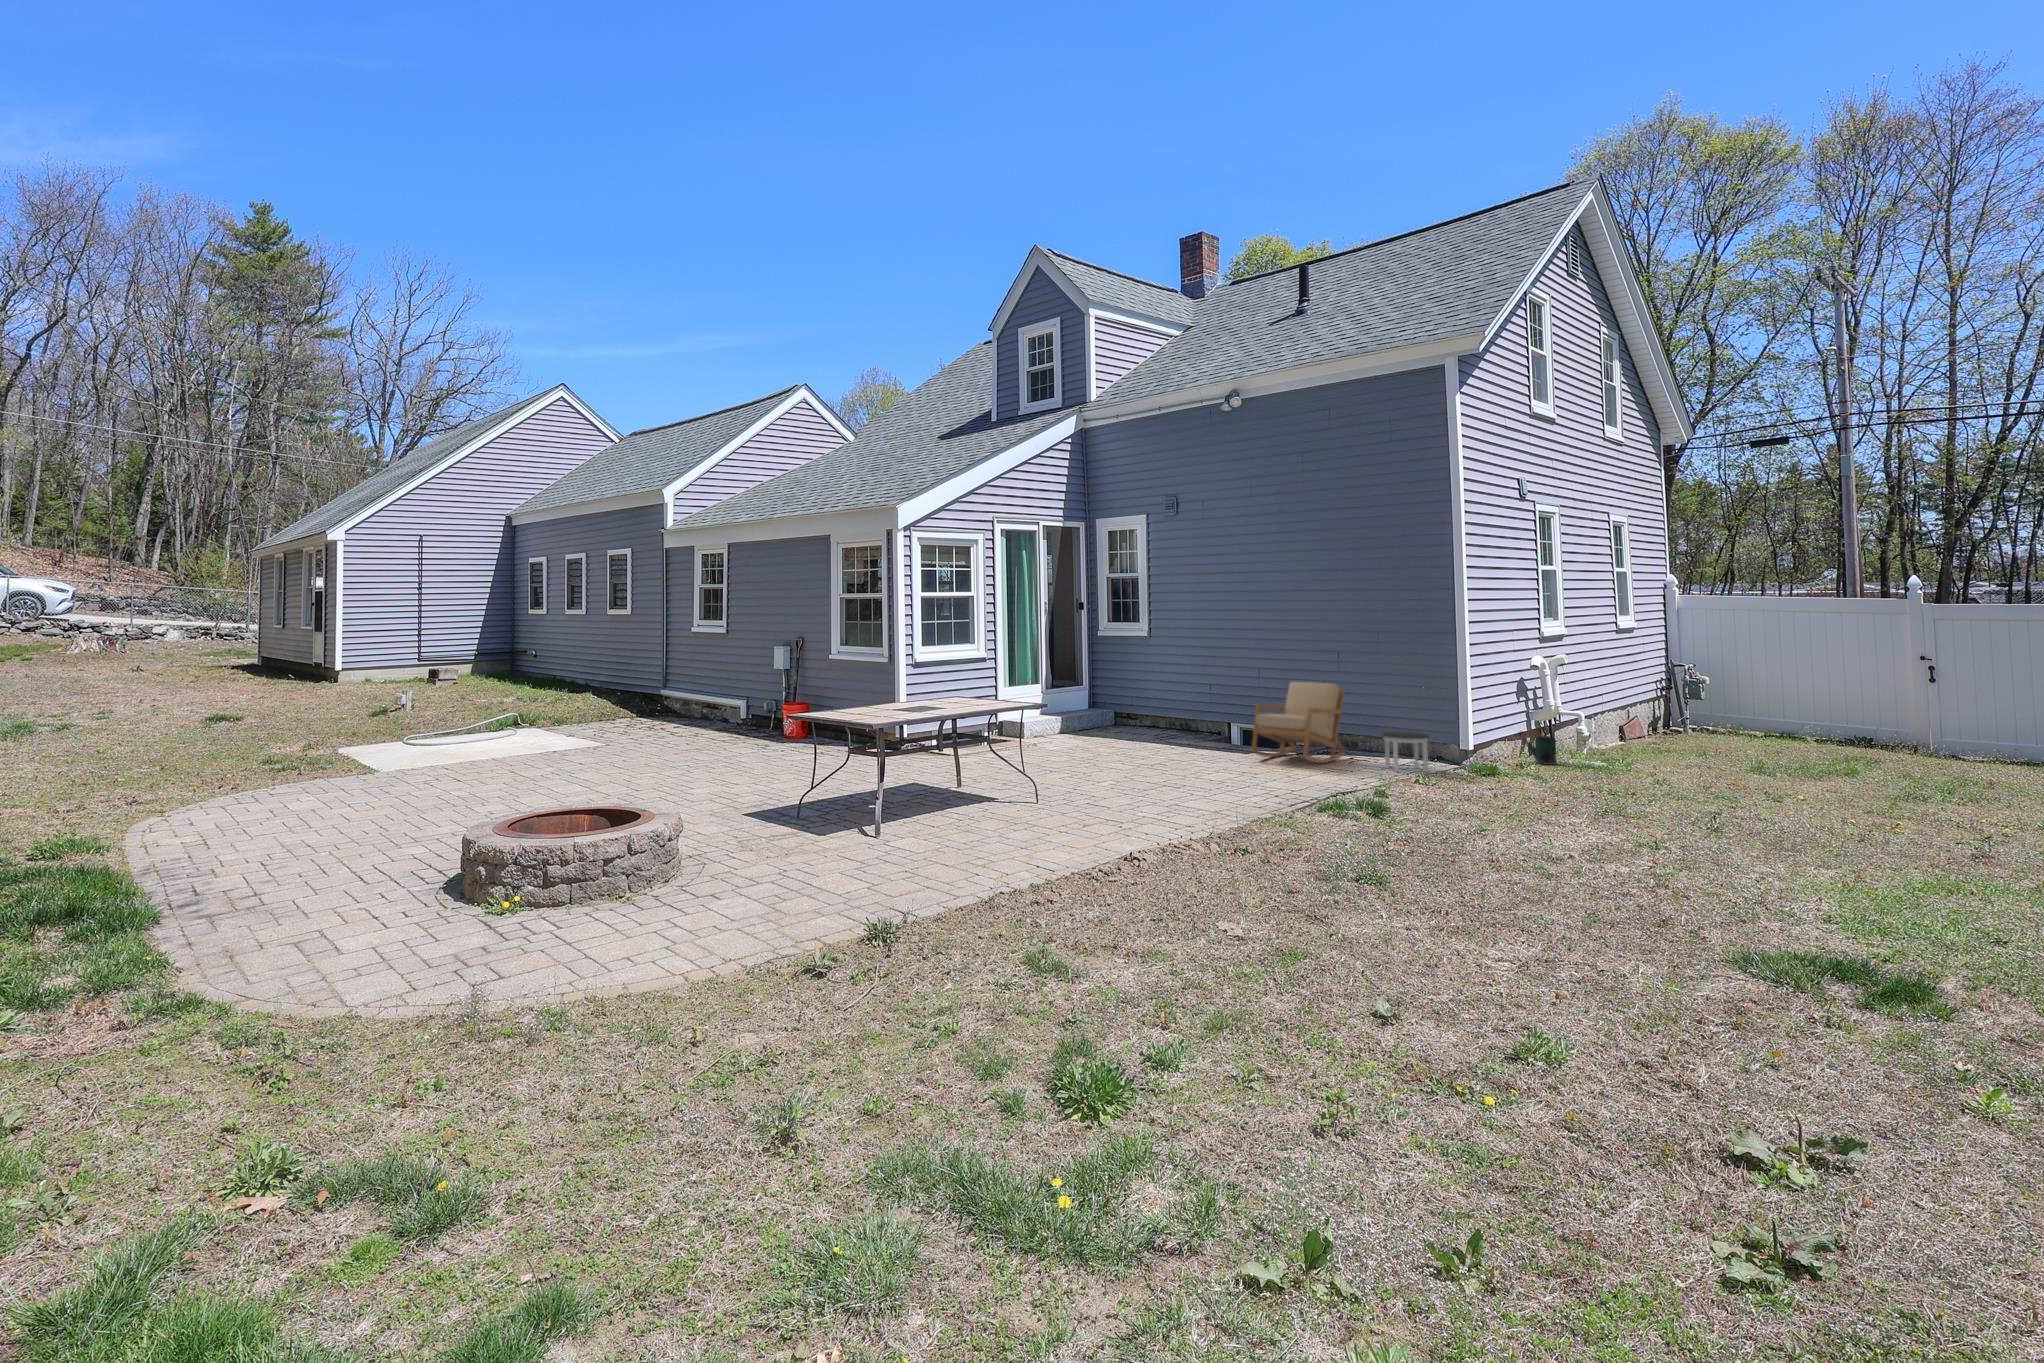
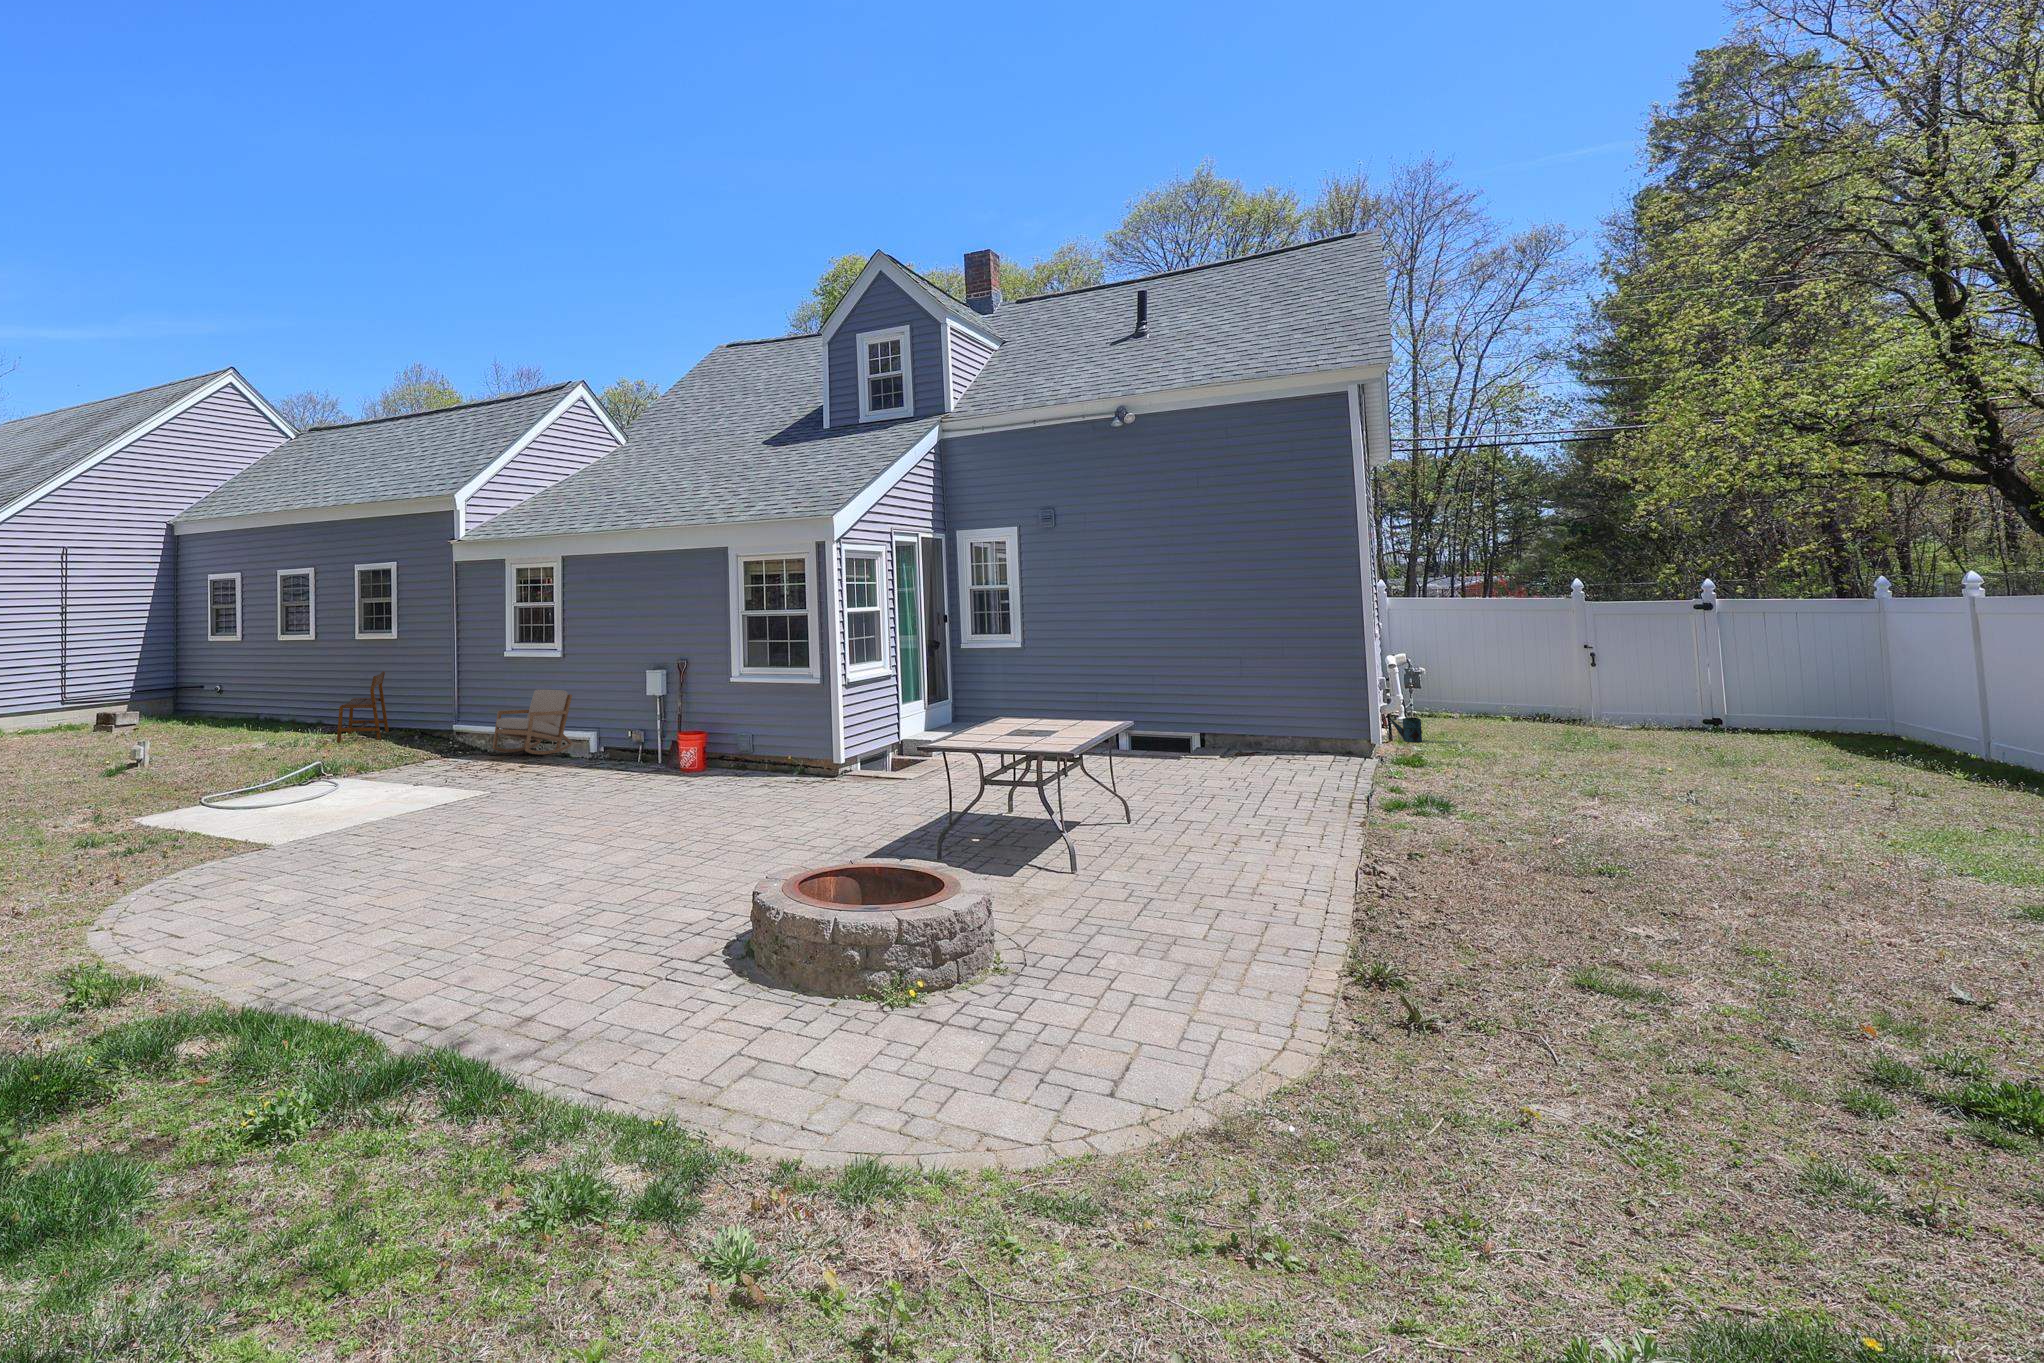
bench: none [571,644,628,702] -> present [337,671,389,743]
chair: present [1252,682,1345,763] -> present [493,690,573,754]
round table: present [1382,732,1429,772] -> none [1301,723,1346,759]

